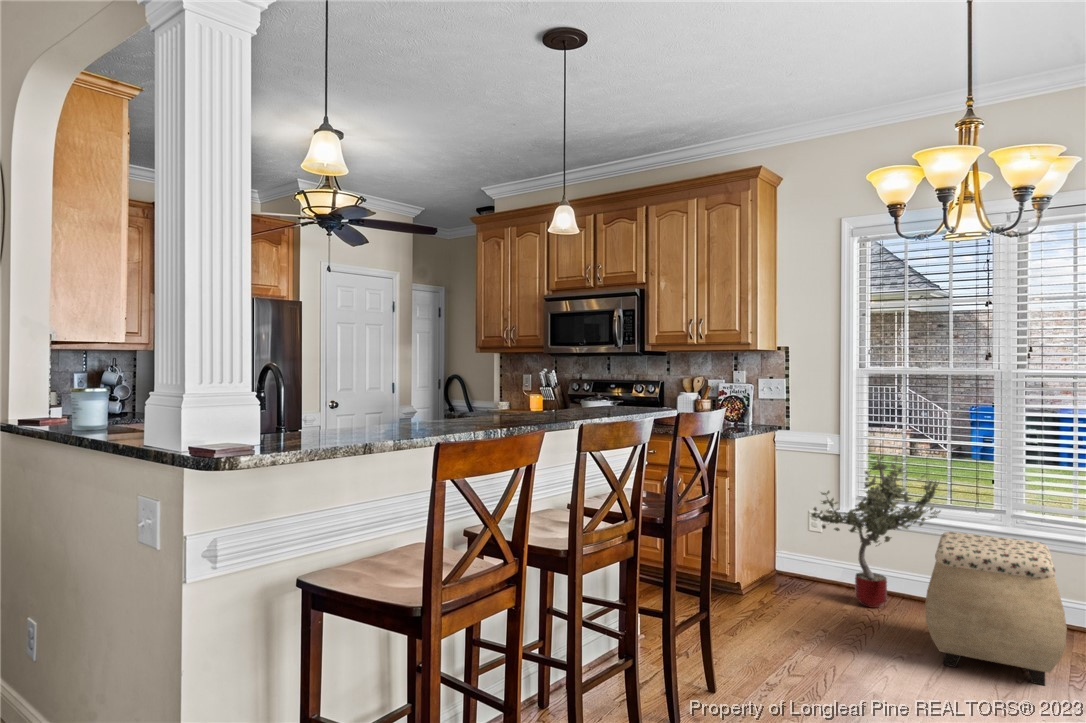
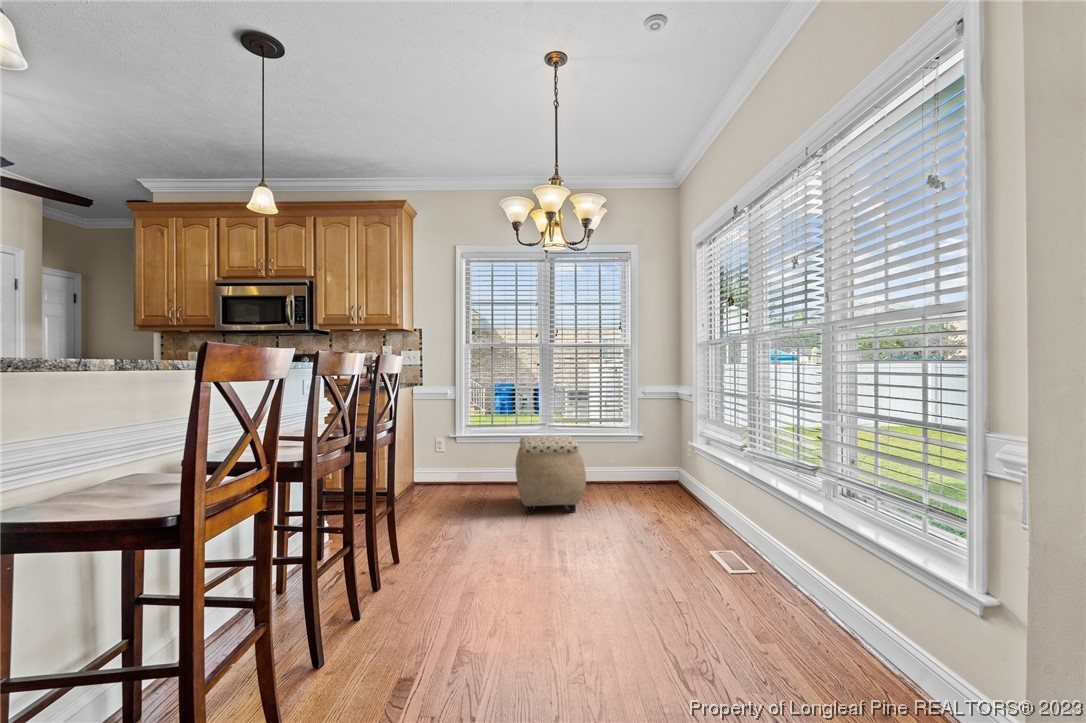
potted tree: present [811,455,940,608] -> none [438,395,517,493]

